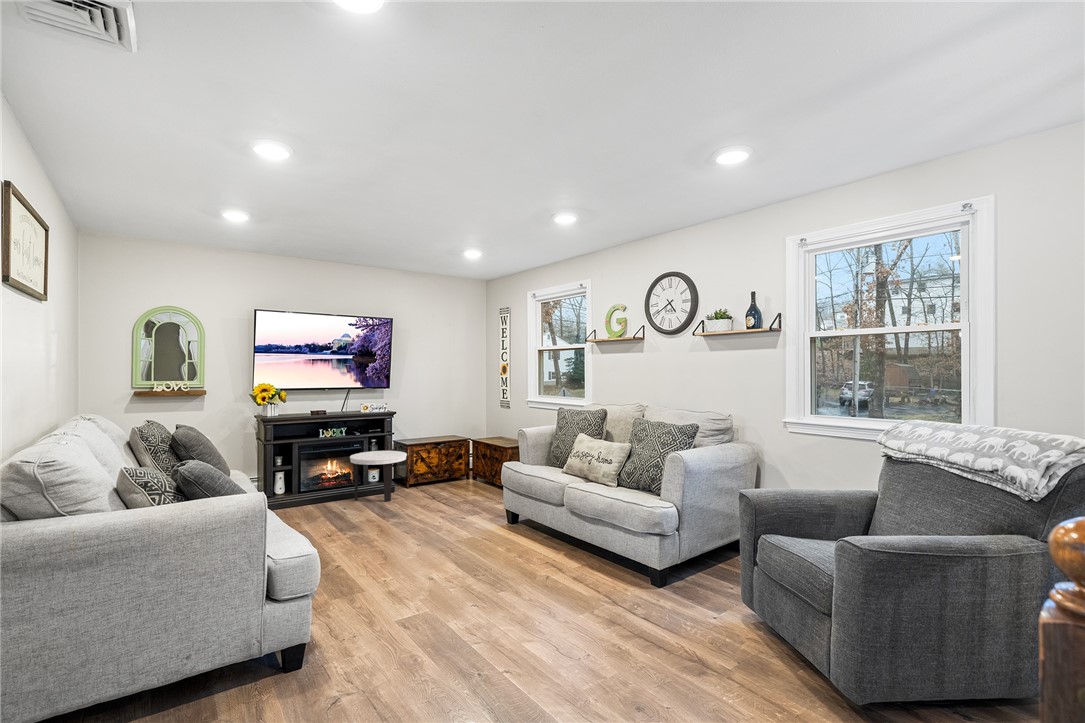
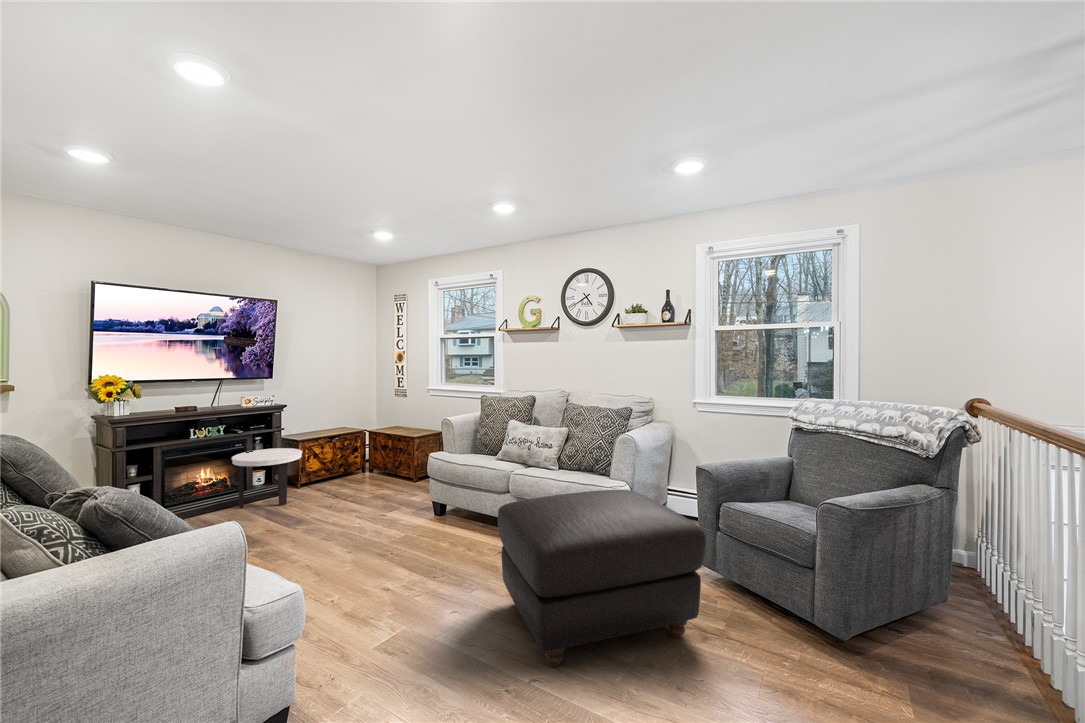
ottoman: none [506,508,700,670] -> present [498,490,706,667]

